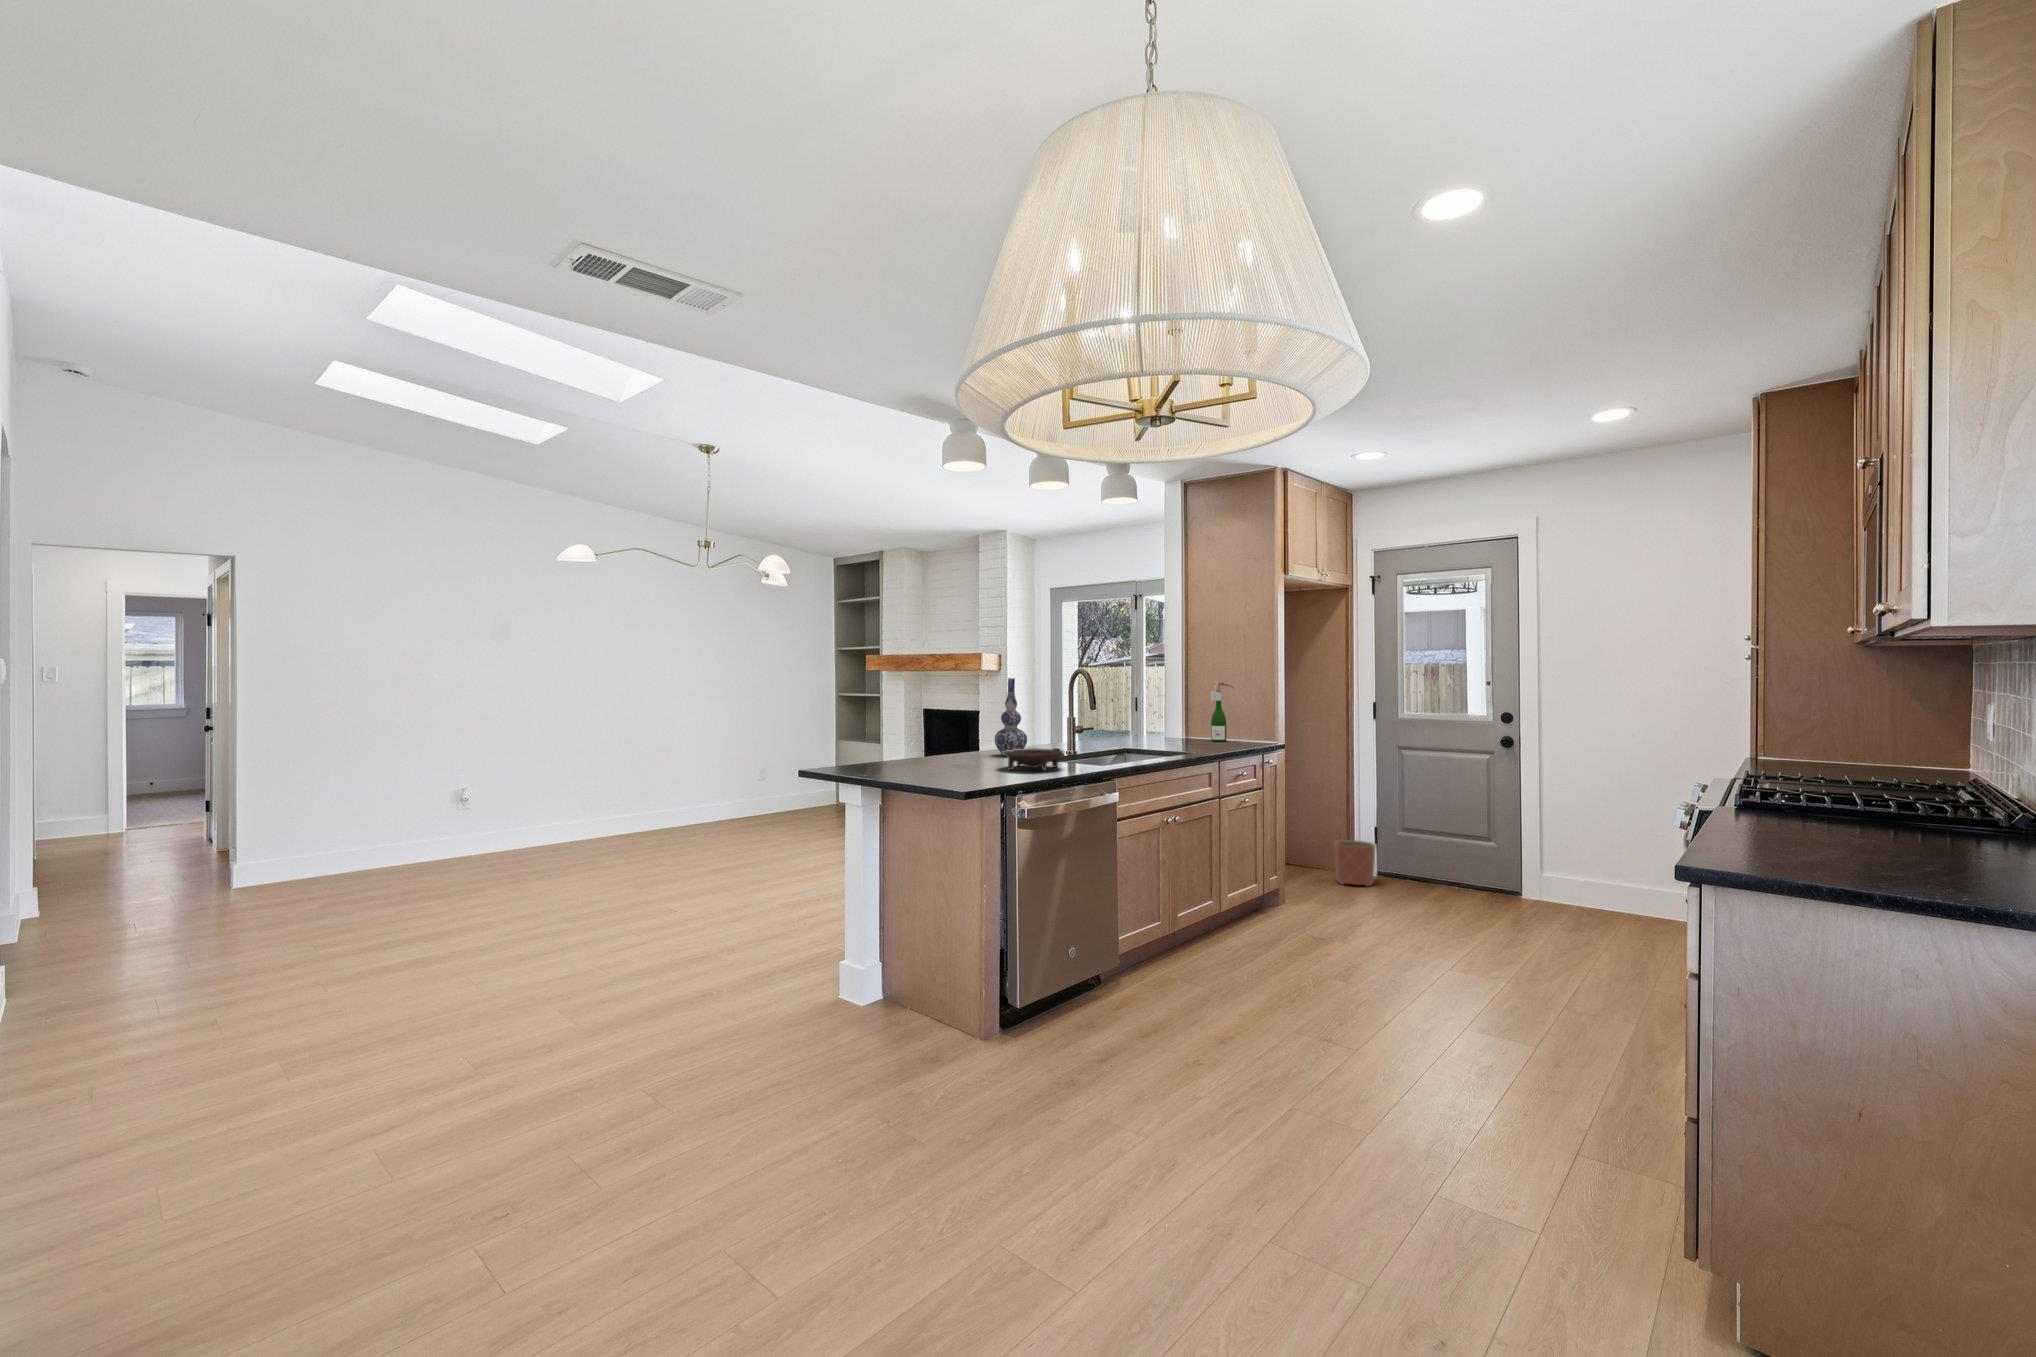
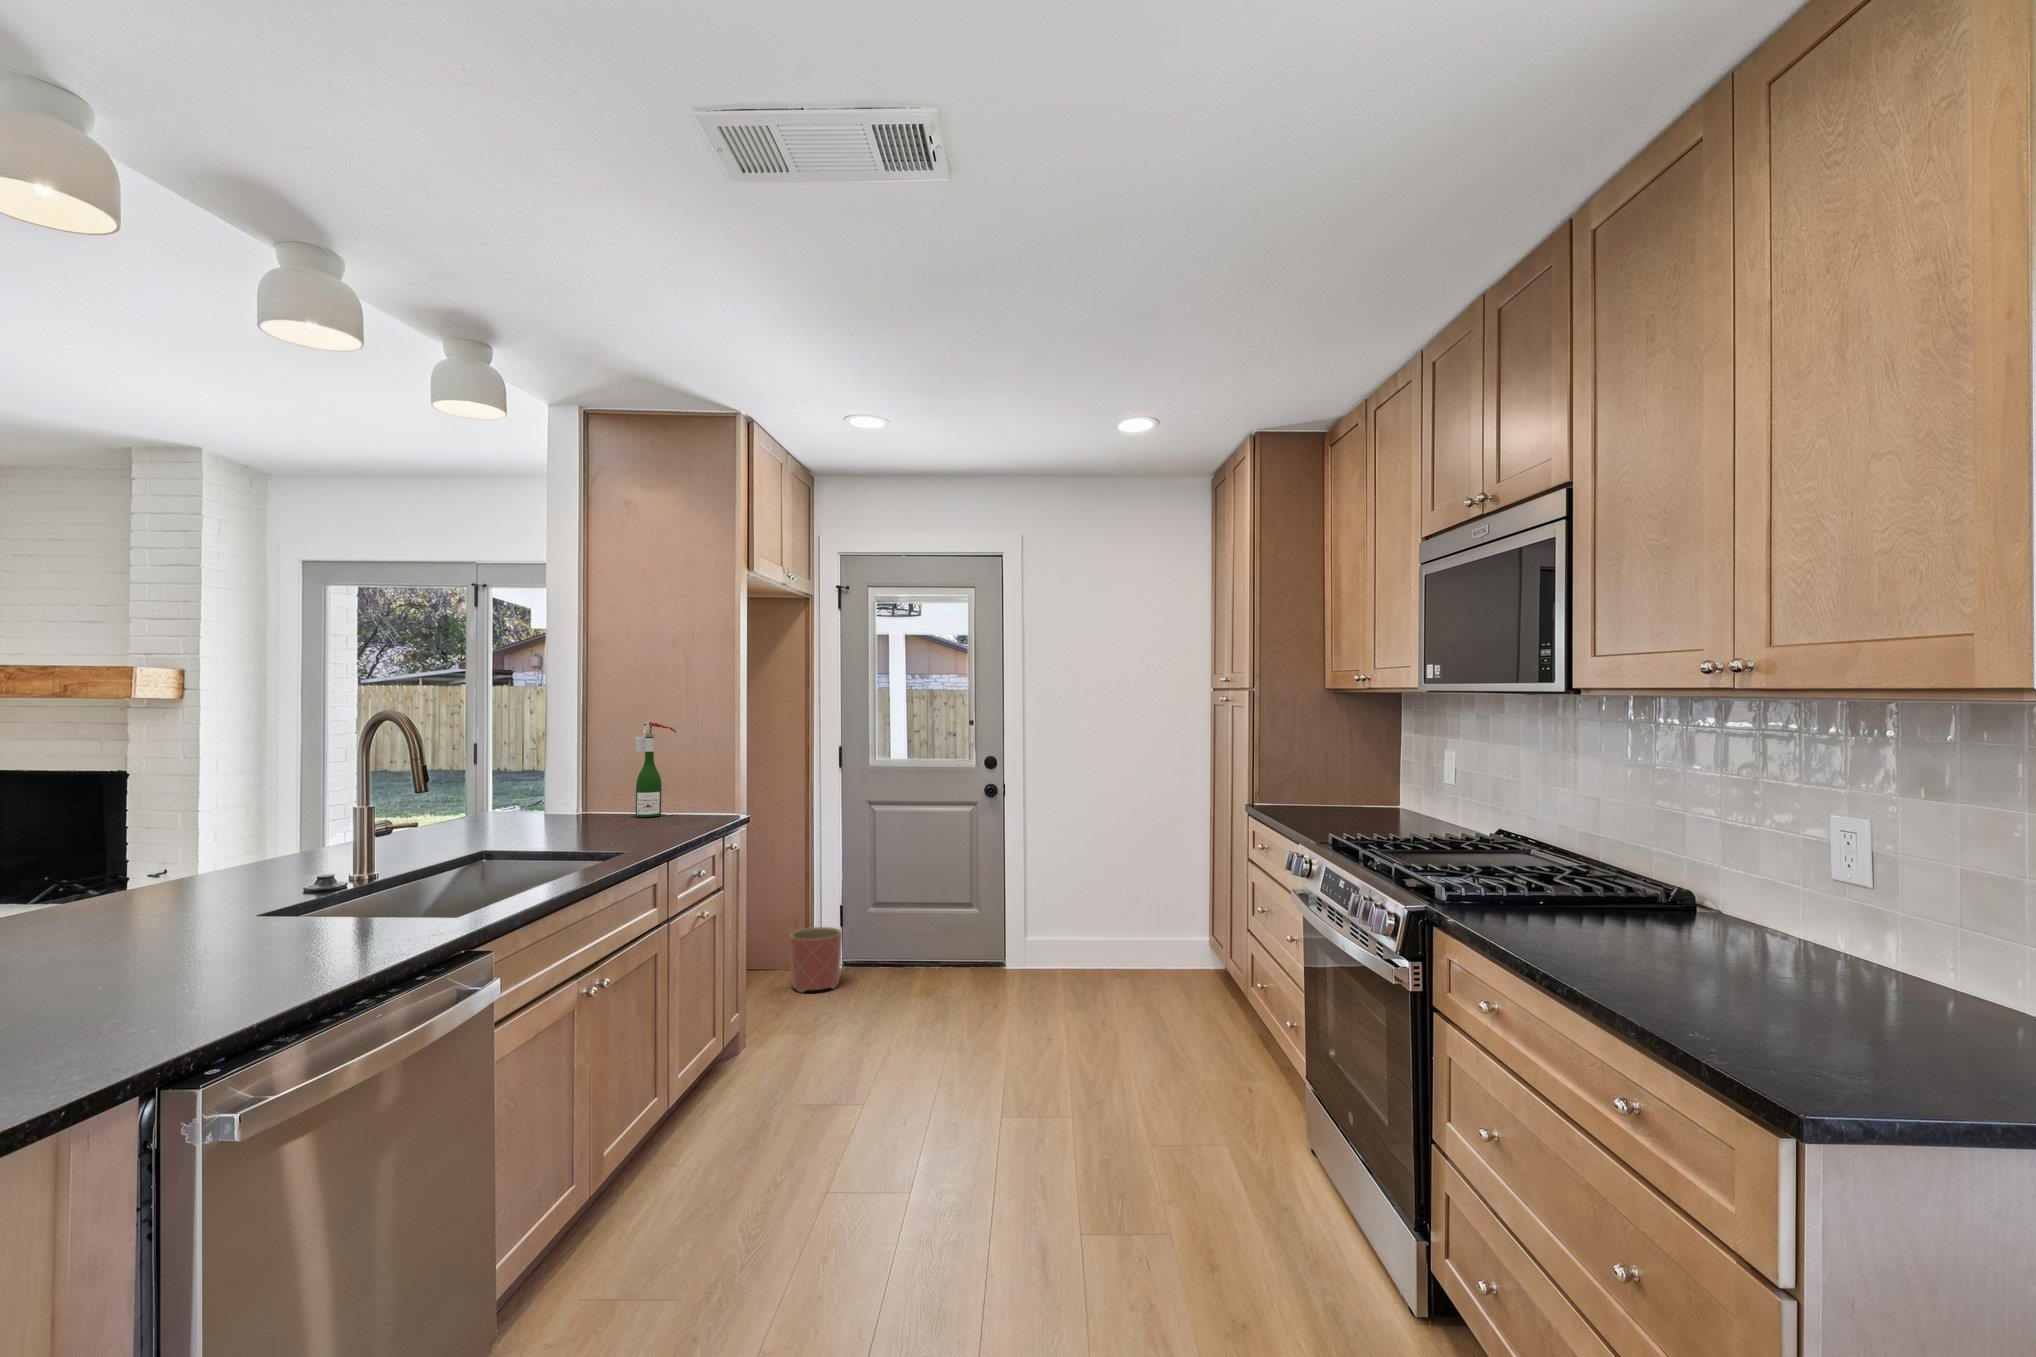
vase: present [995,678,1027,755] -> none [120,719,230,910]
bowl: present [1002,748,1063,771] -> none [127,895,348,980]

